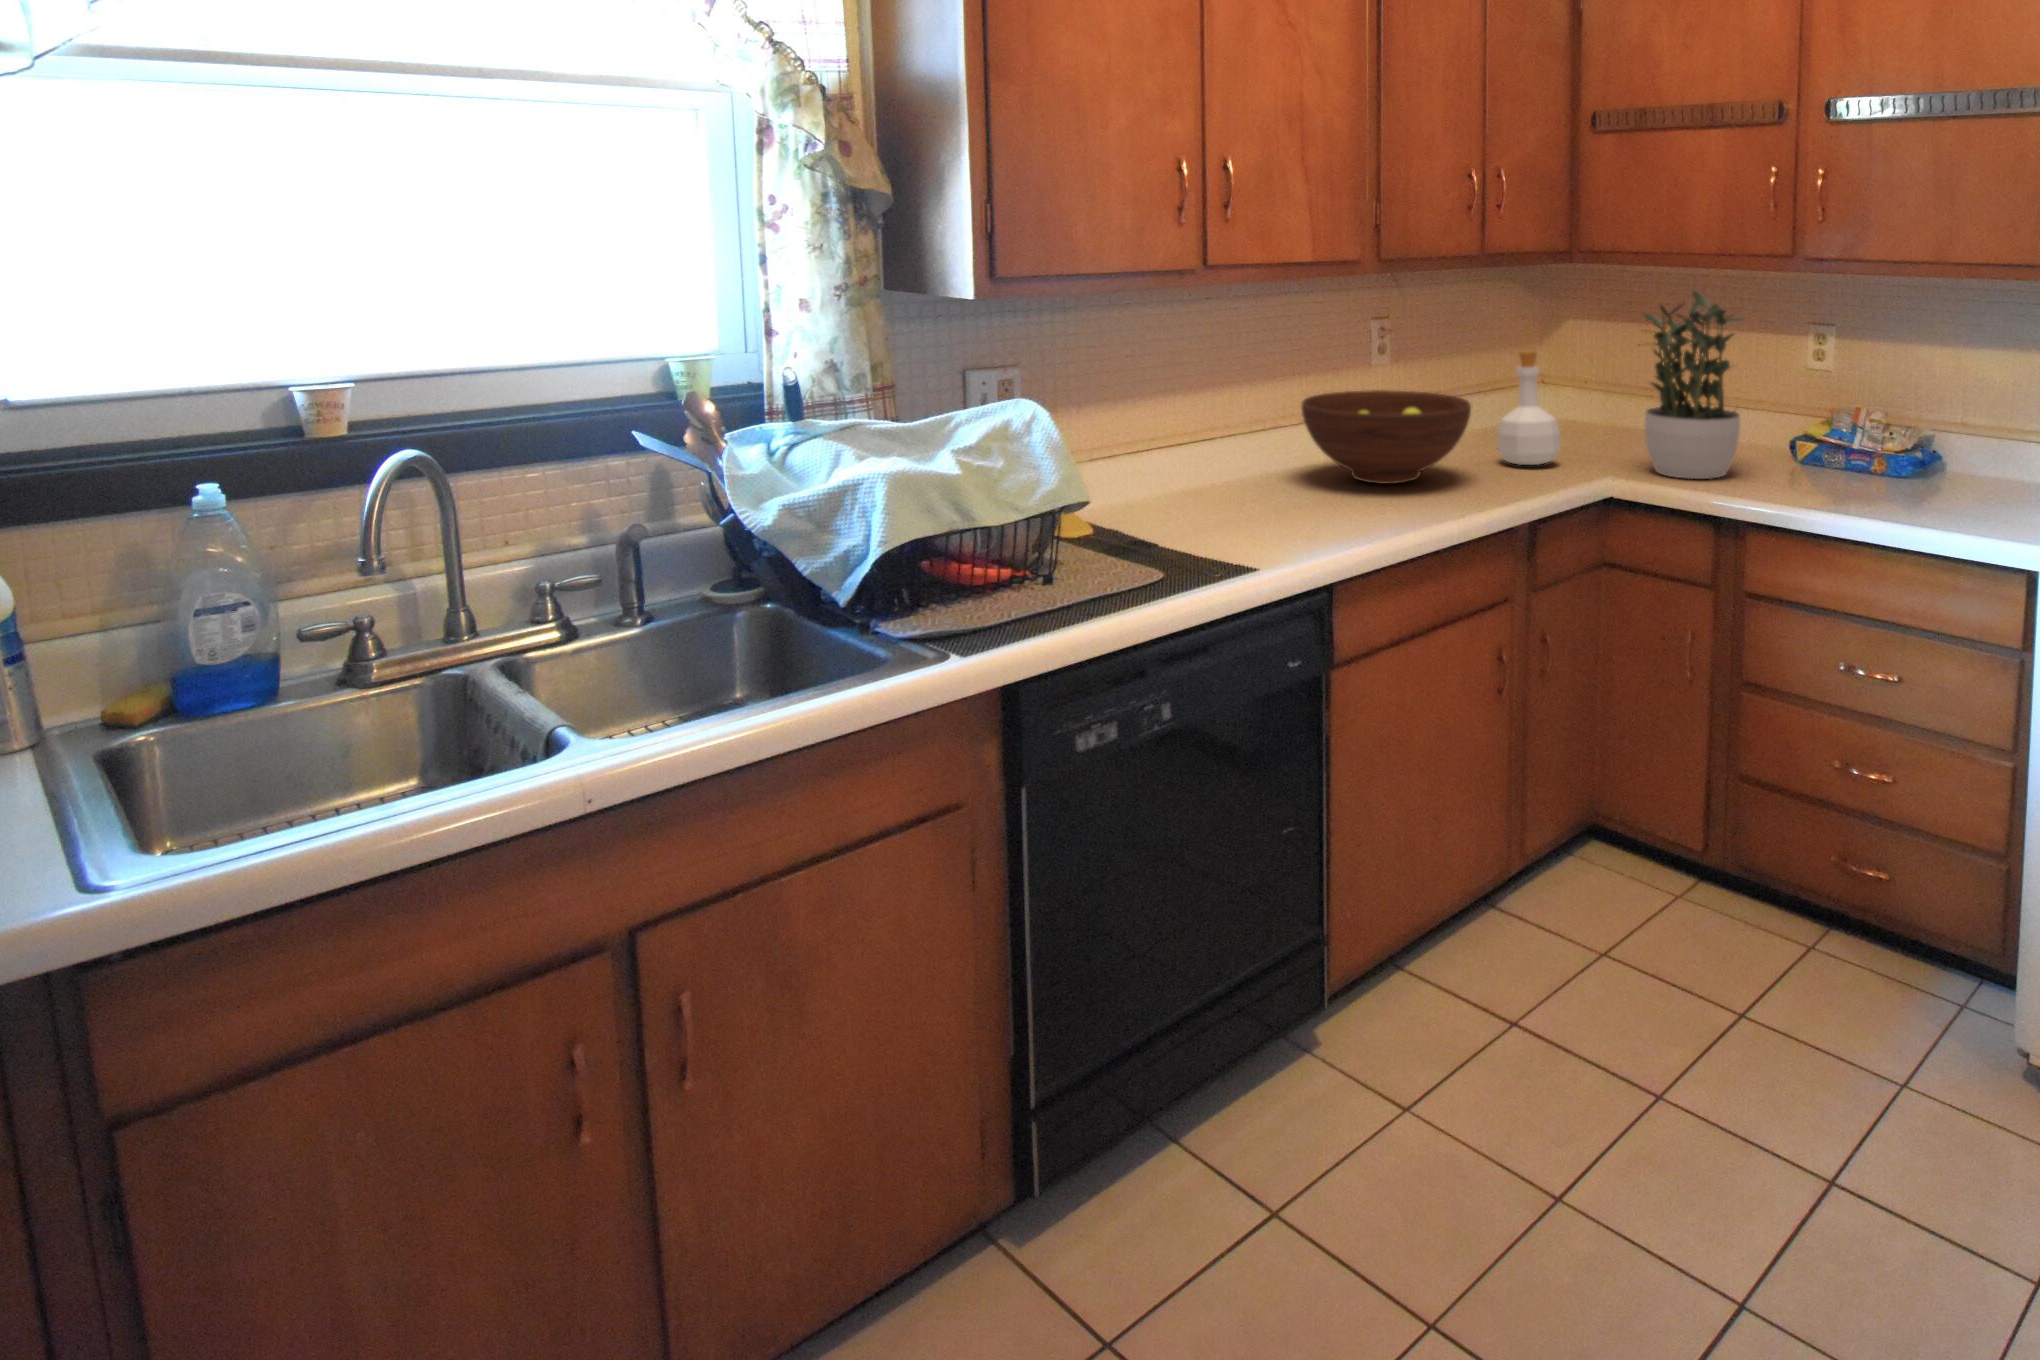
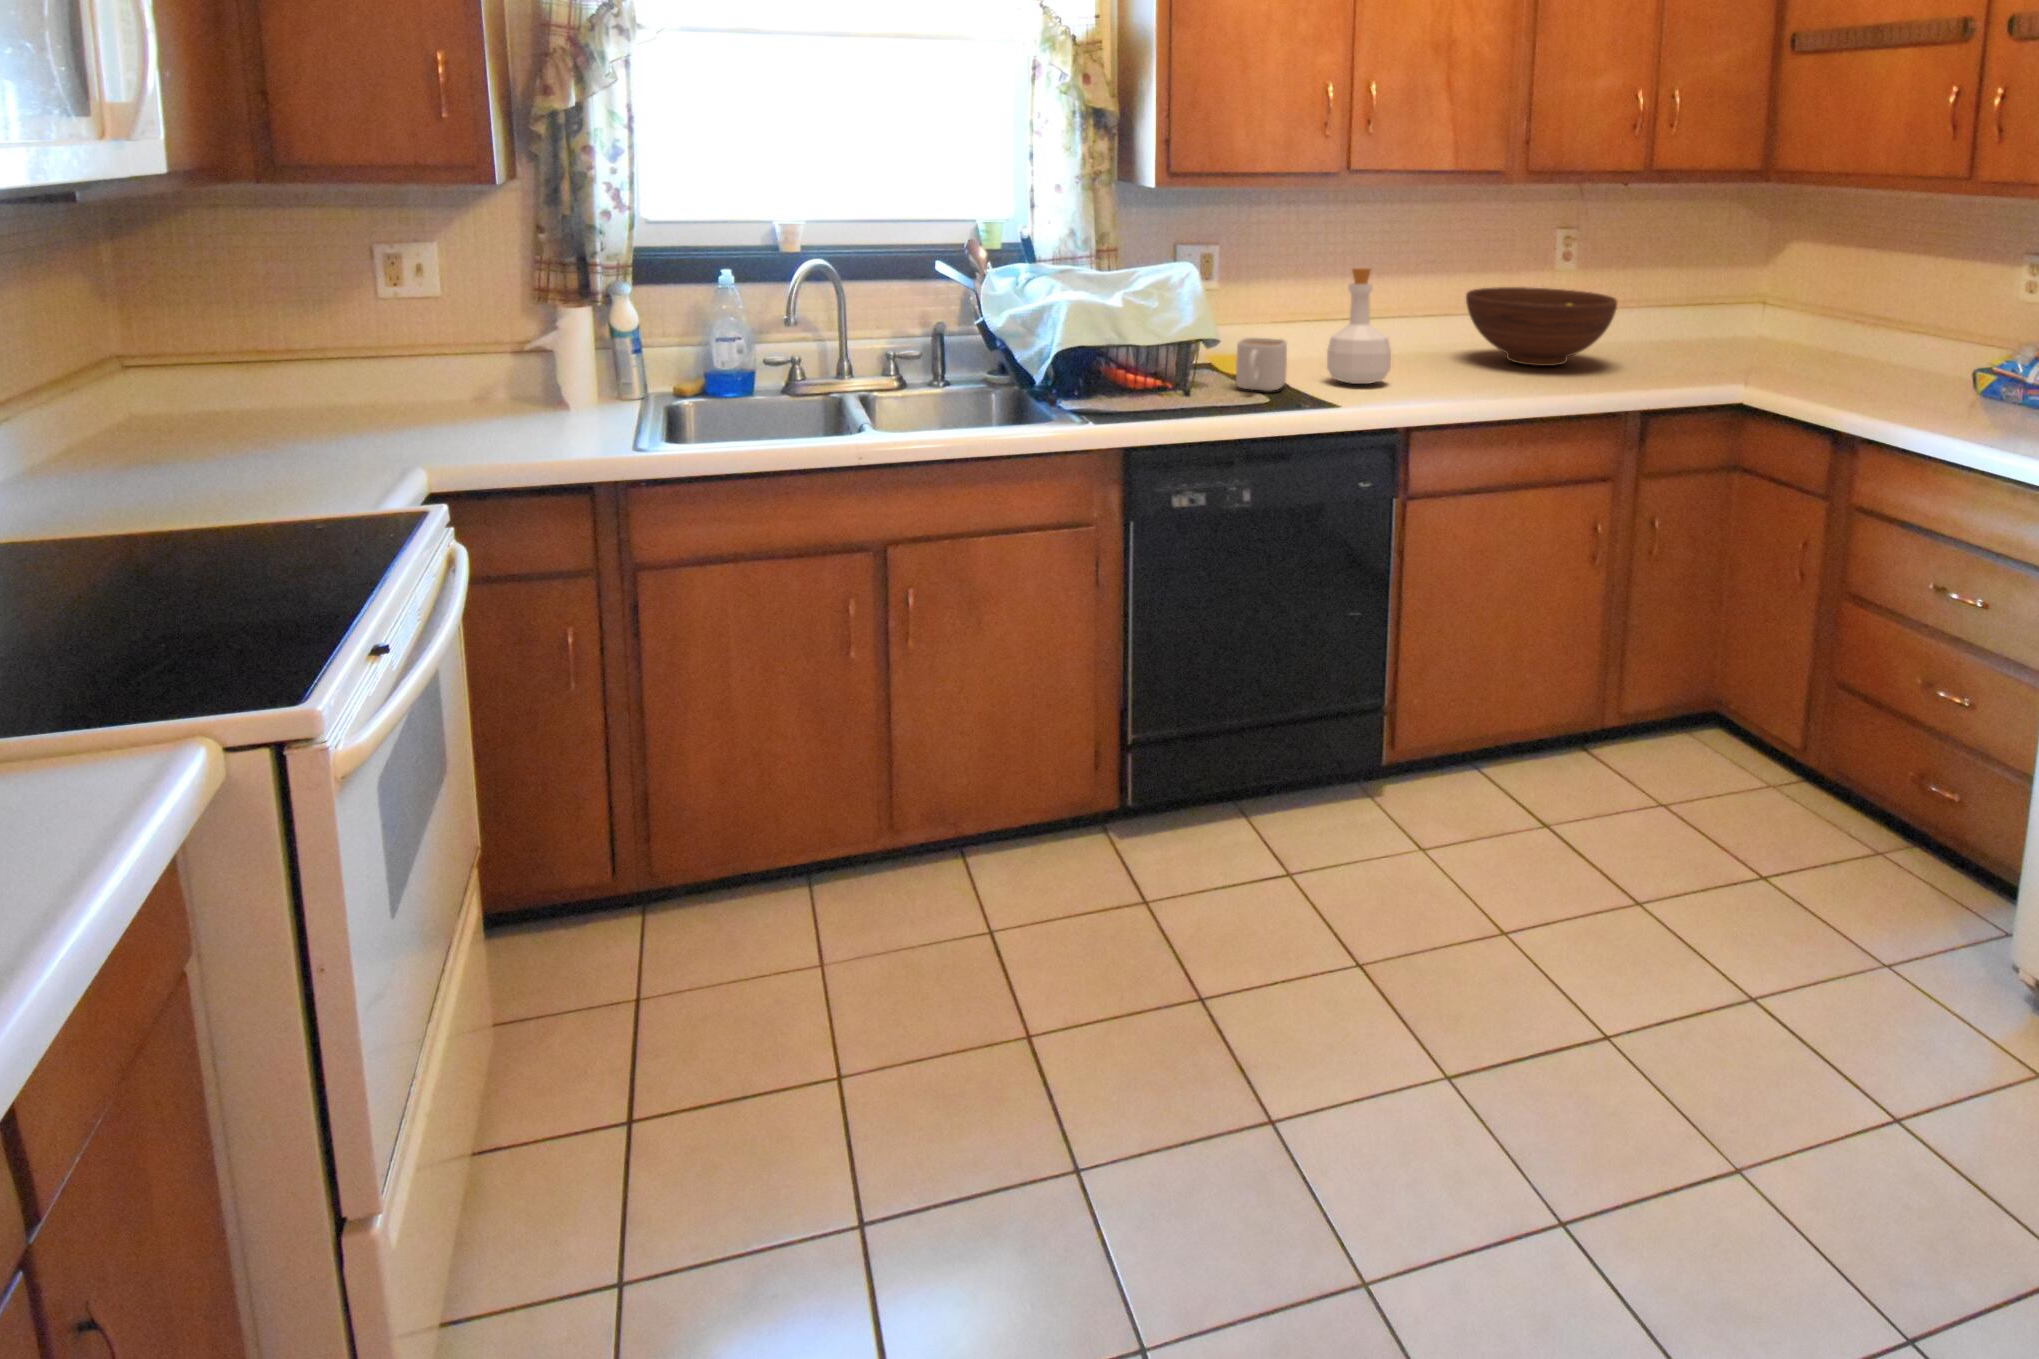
potted plant: present [1644,291,1743,479] -> none [1794,208,1915,393]
bottle: present [1498,351,1560,465] -> present [1327,268,1391,384]
mug: none [1097,492,1162,564] -> present [1236,337,1287,391]

